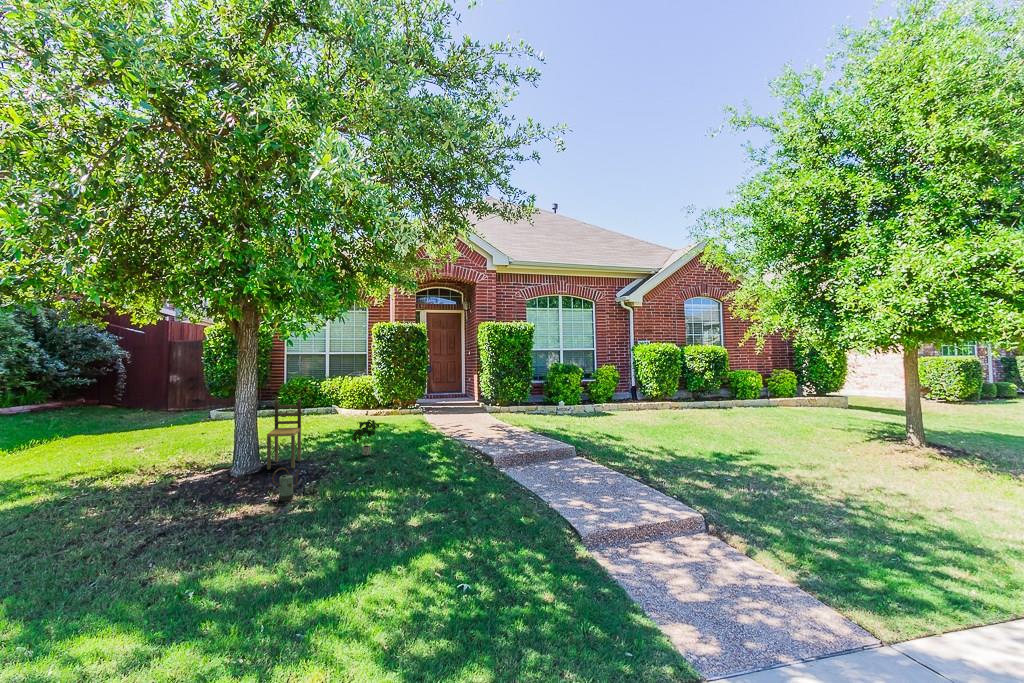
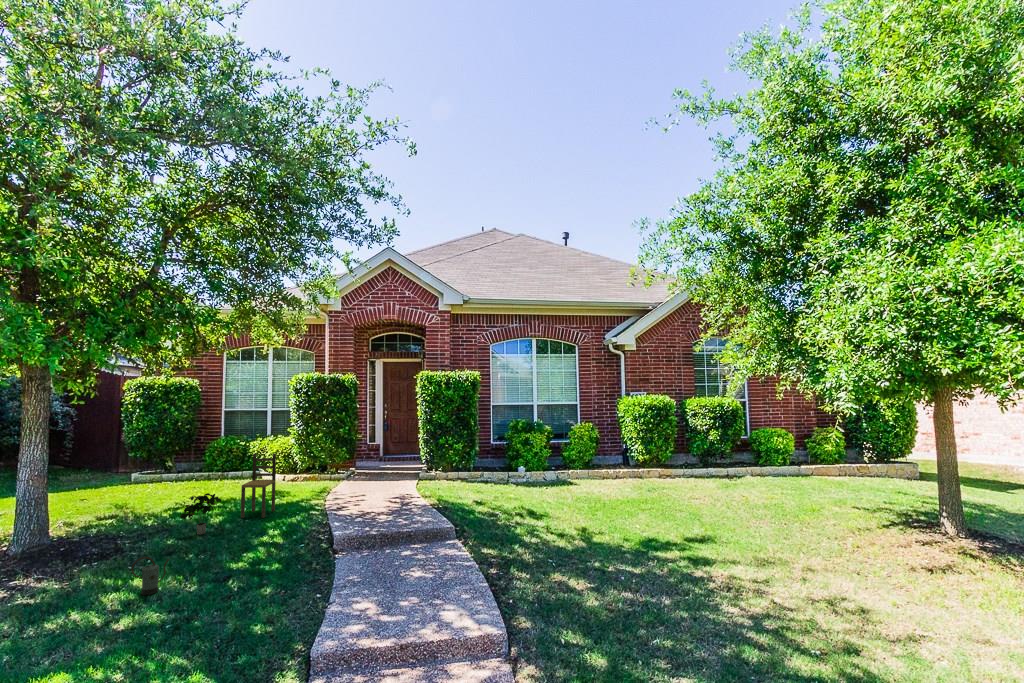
chair: present [267,400,301,469] -> present [241,453,276,518]
watering can: present [272,468,300,501] -> present [131,557,169,595]

